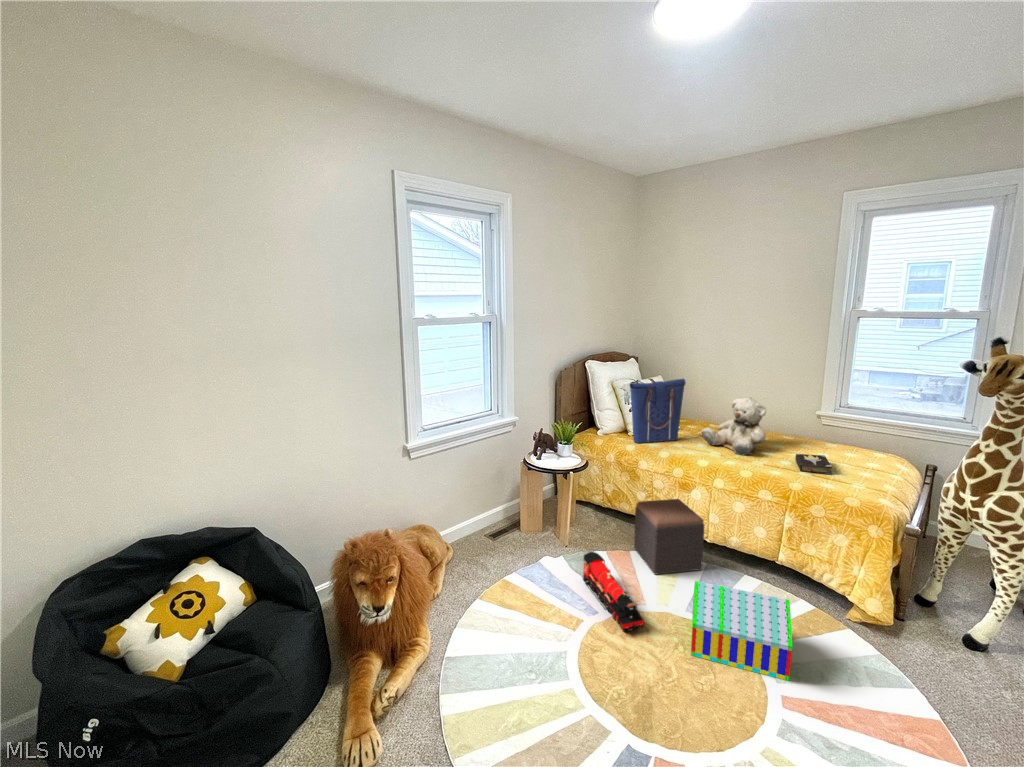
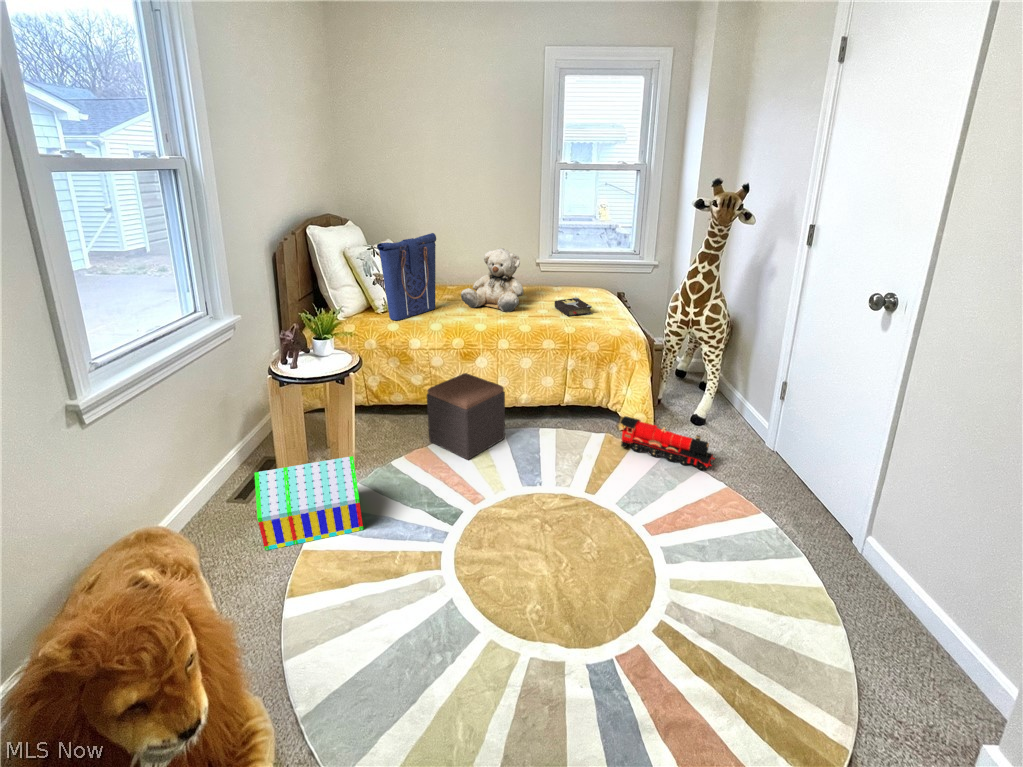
toy train: present [583,552,644,631] -> present [621,416,716,471]
toy house: present [691,581,793,681] -> present [254,456,363,550]

